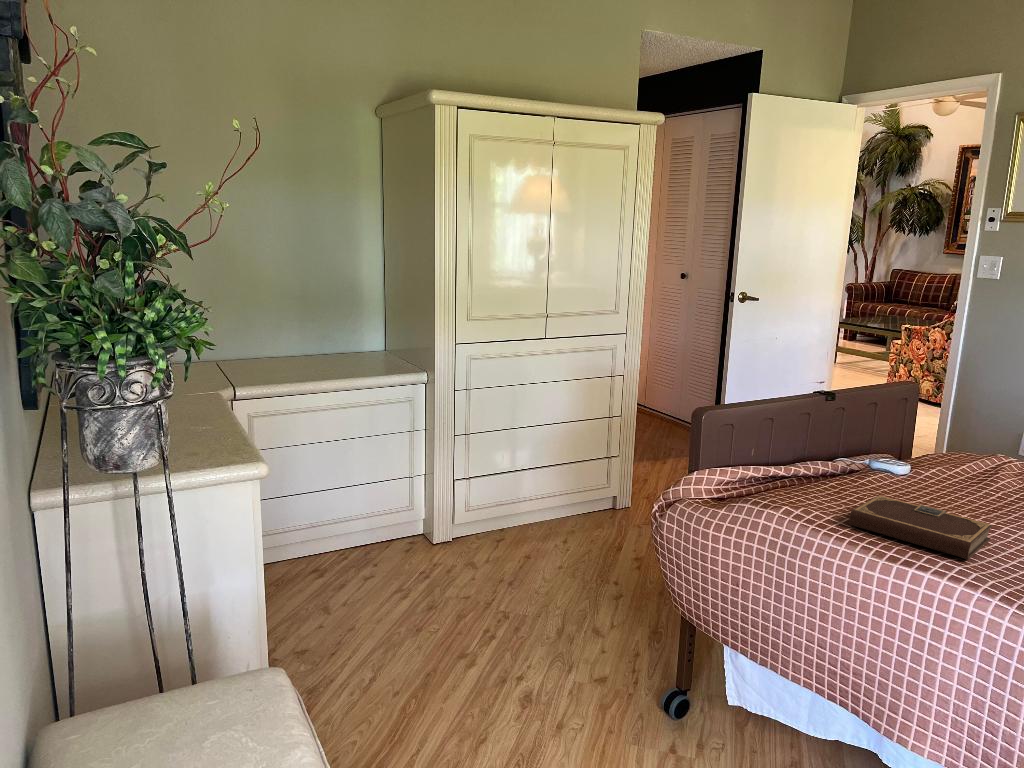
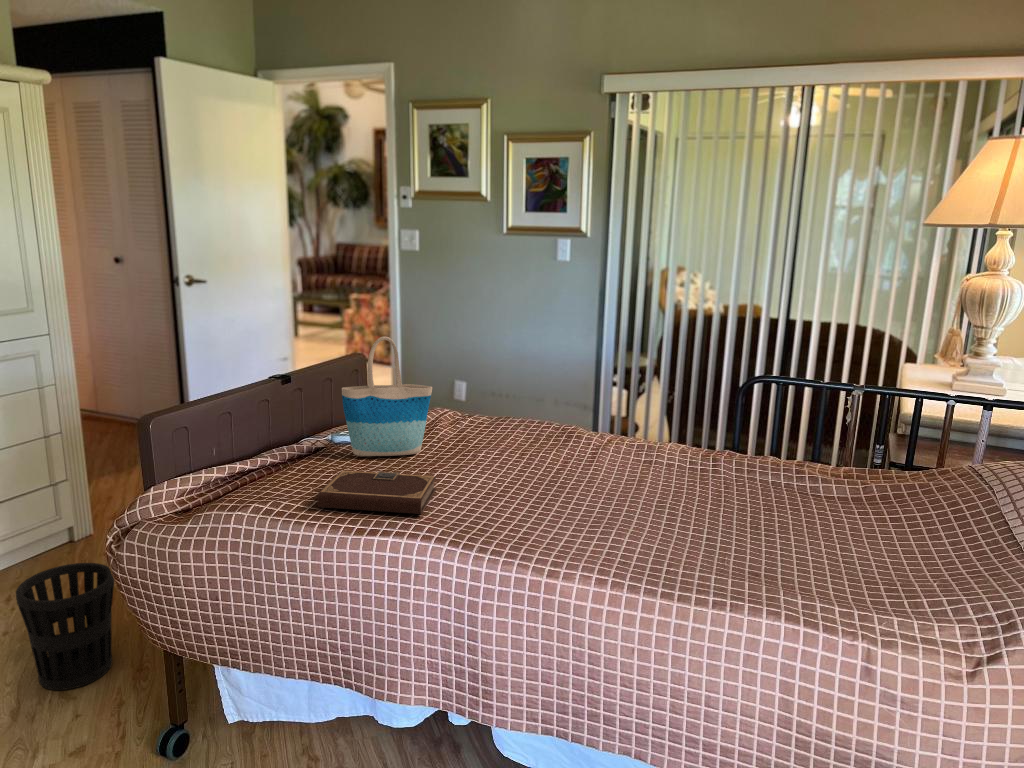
tote bag: none [889,363,1002,498] -> present [342,336,432,456]
wastebasket: none [576,525,647,629] -> present [16,563,114,690]

